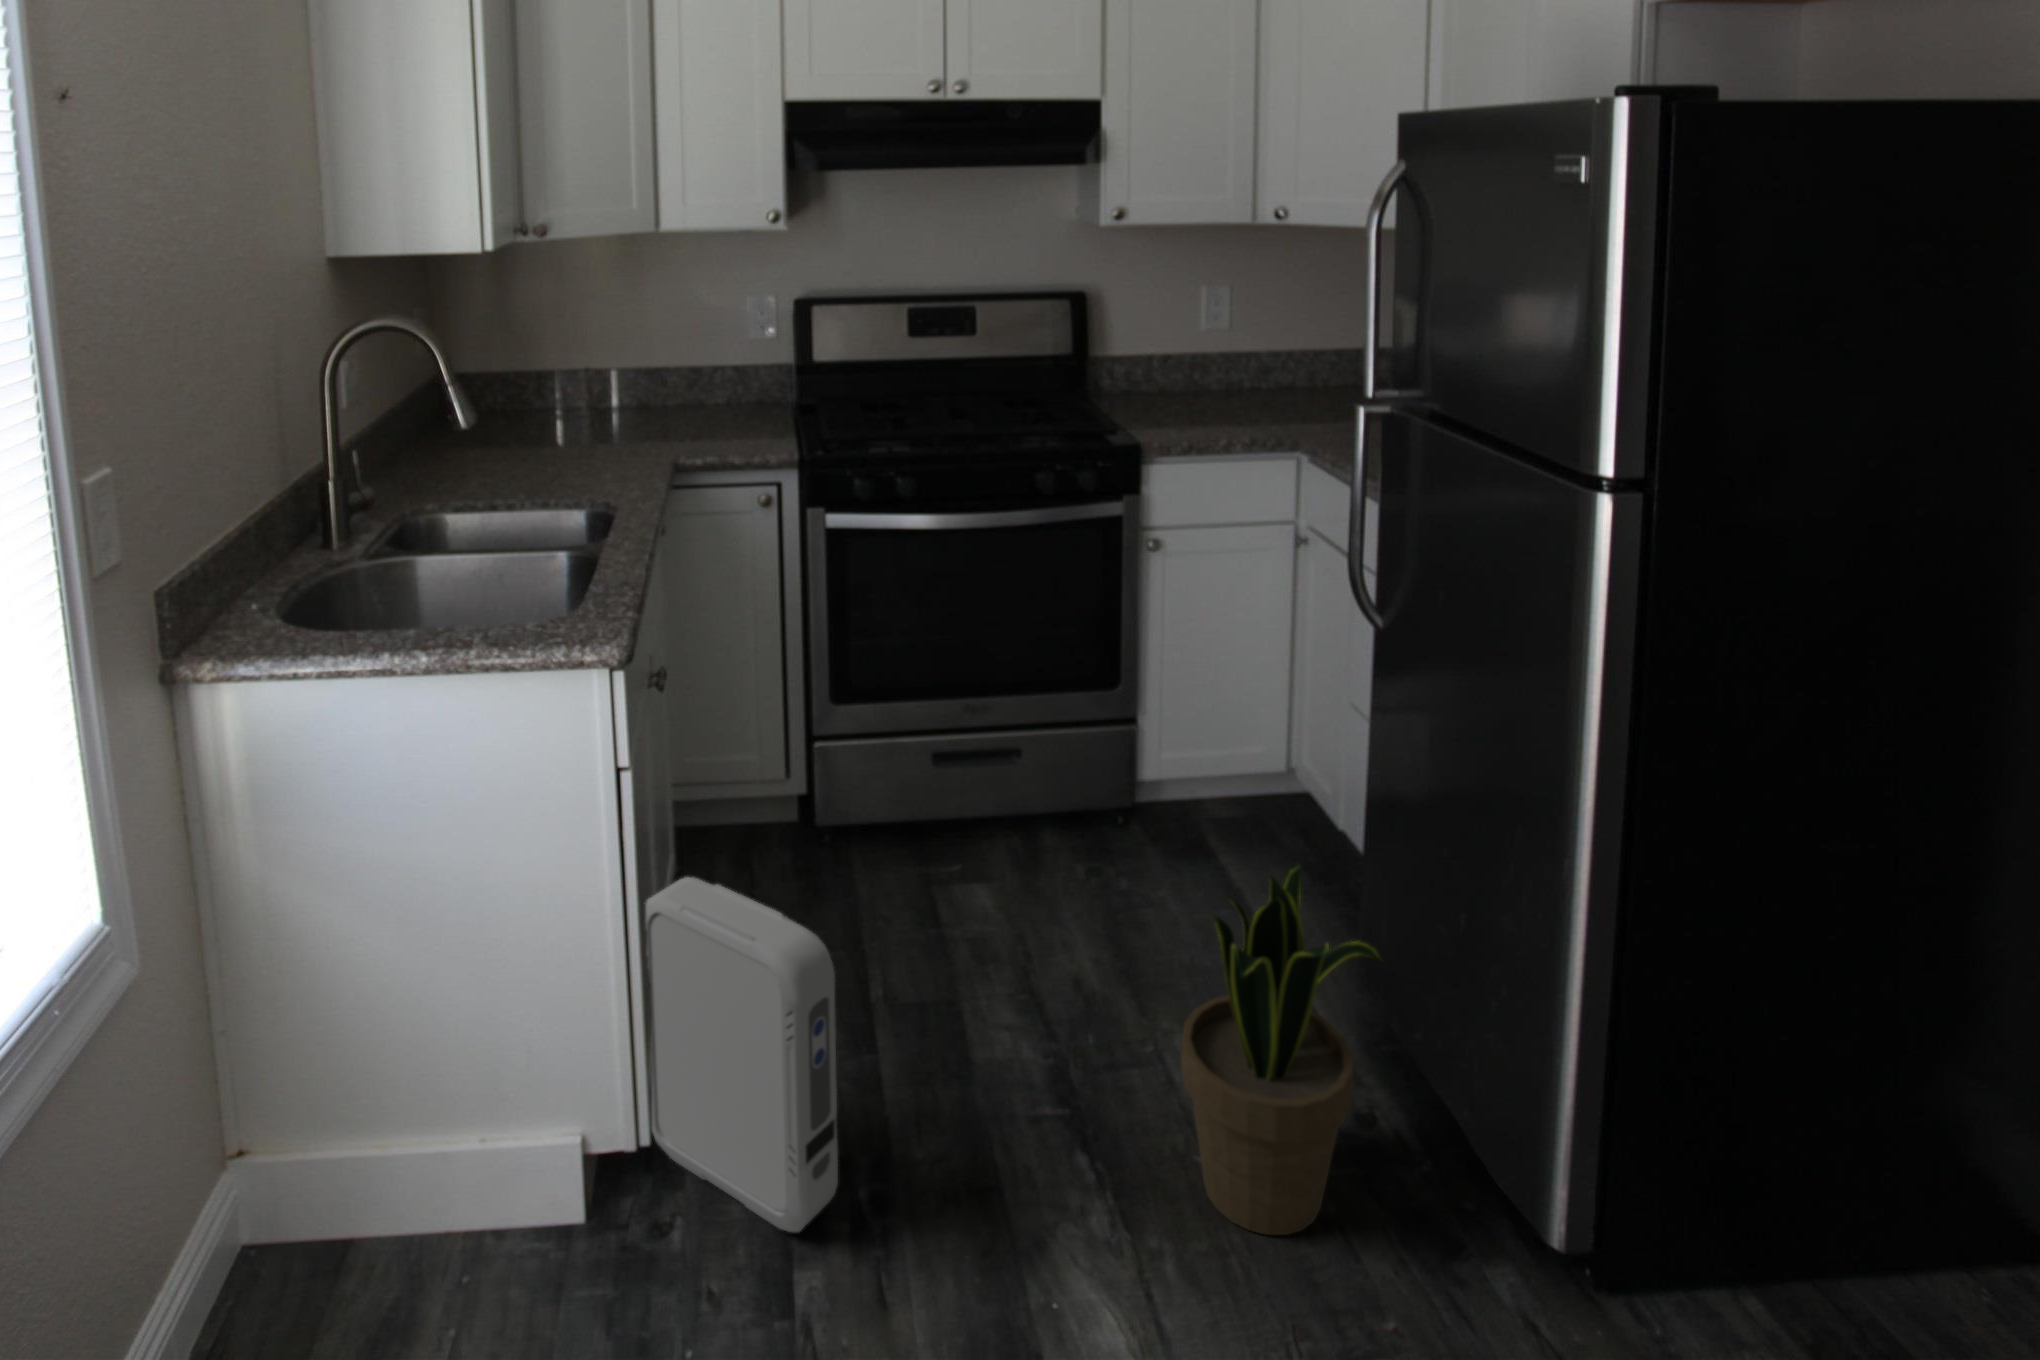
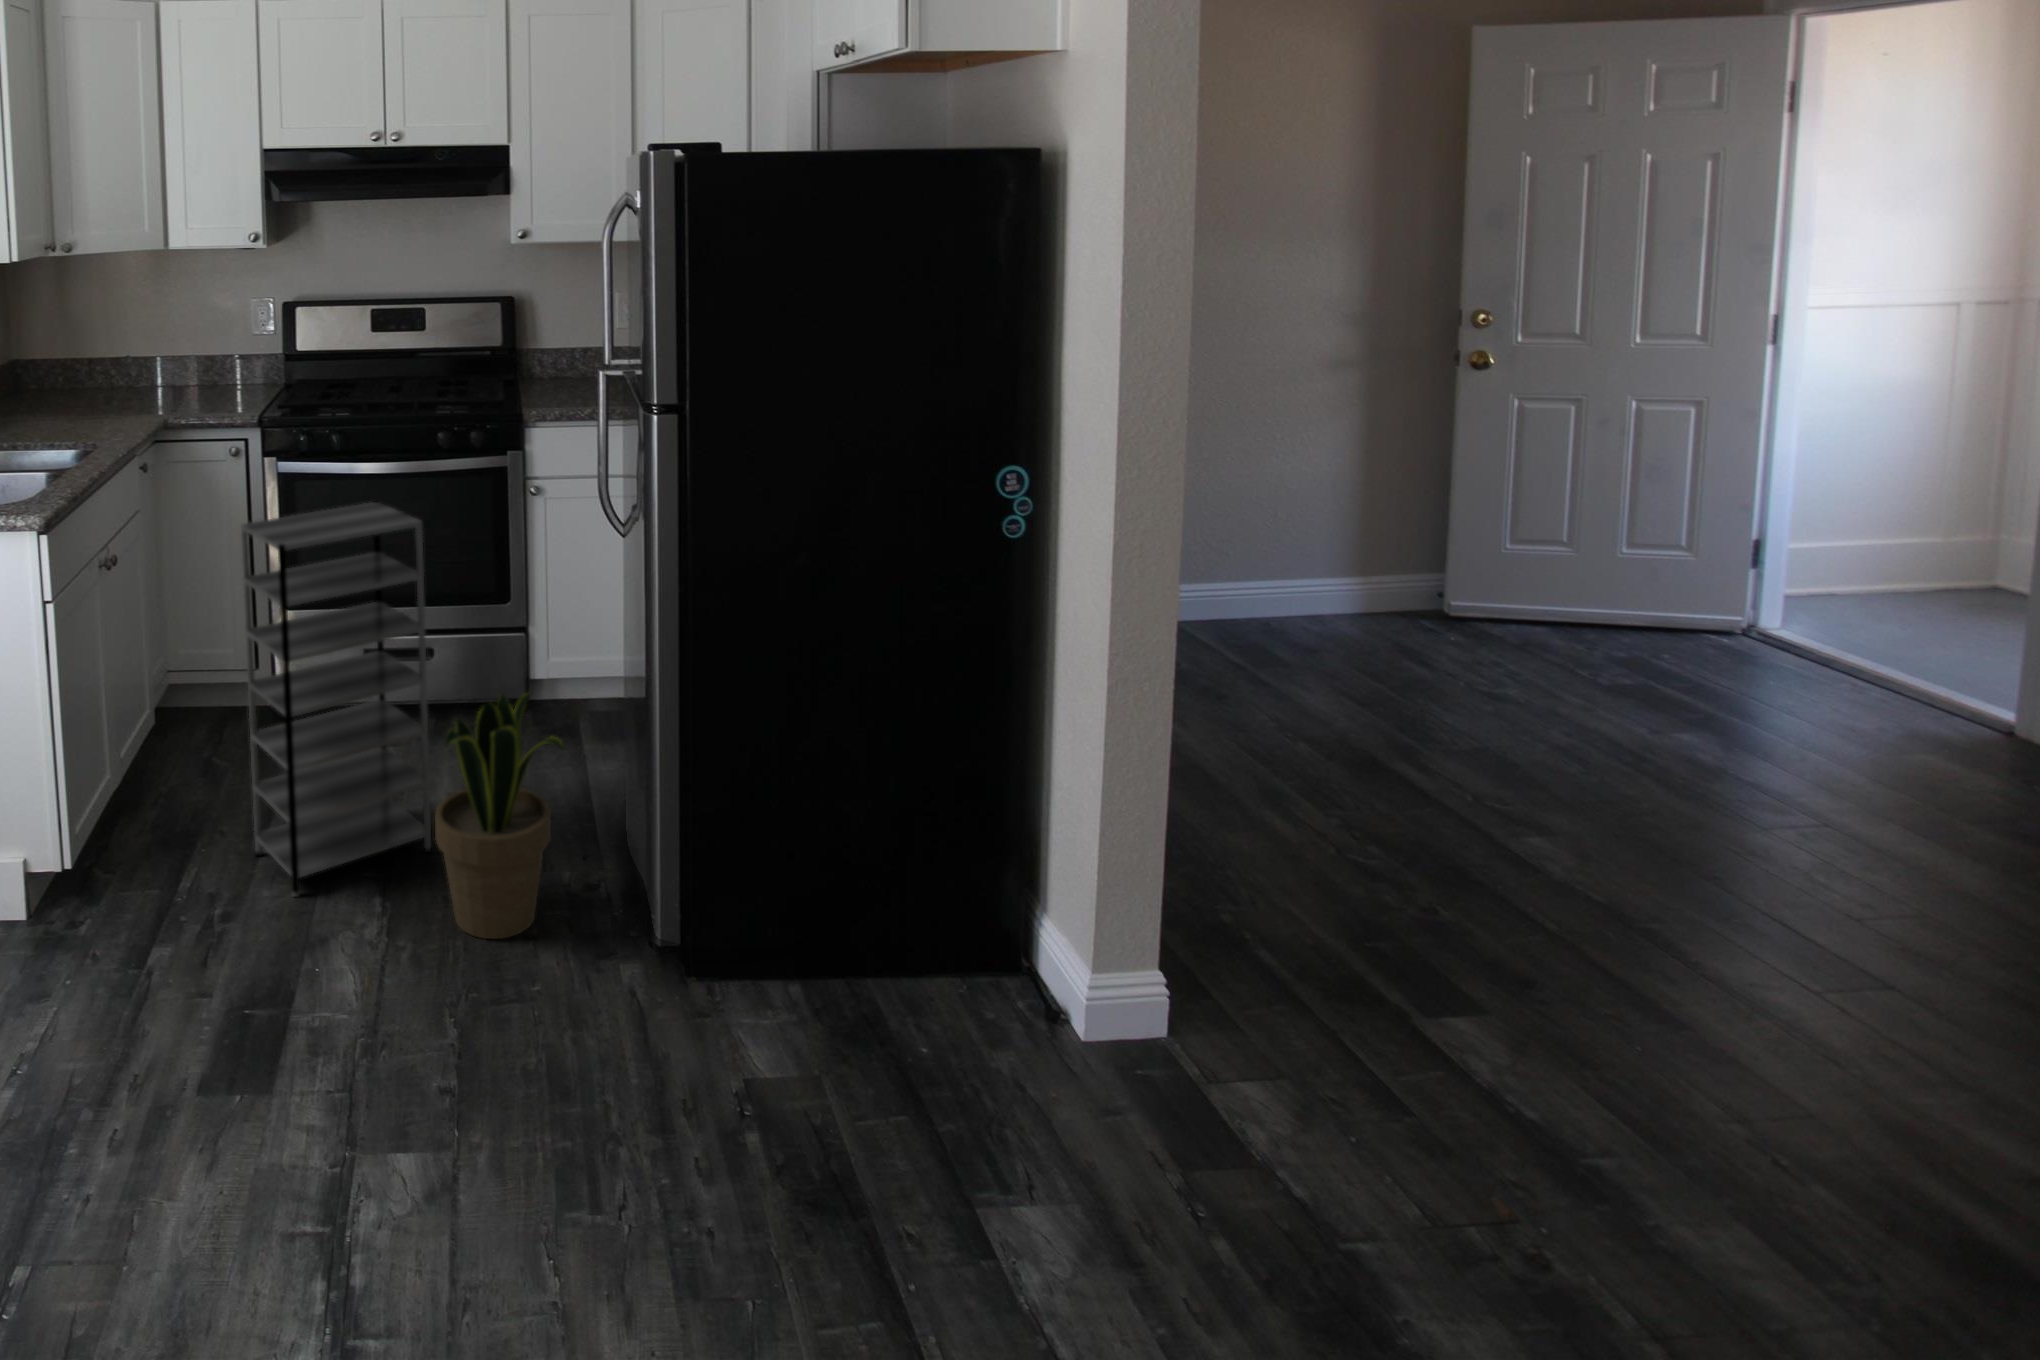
shelving unit: none [869,585,1124,1161] -> present [241,502,432,897]
air purifier: present [646,877,838,1232] -> none [73,692,197,927]

